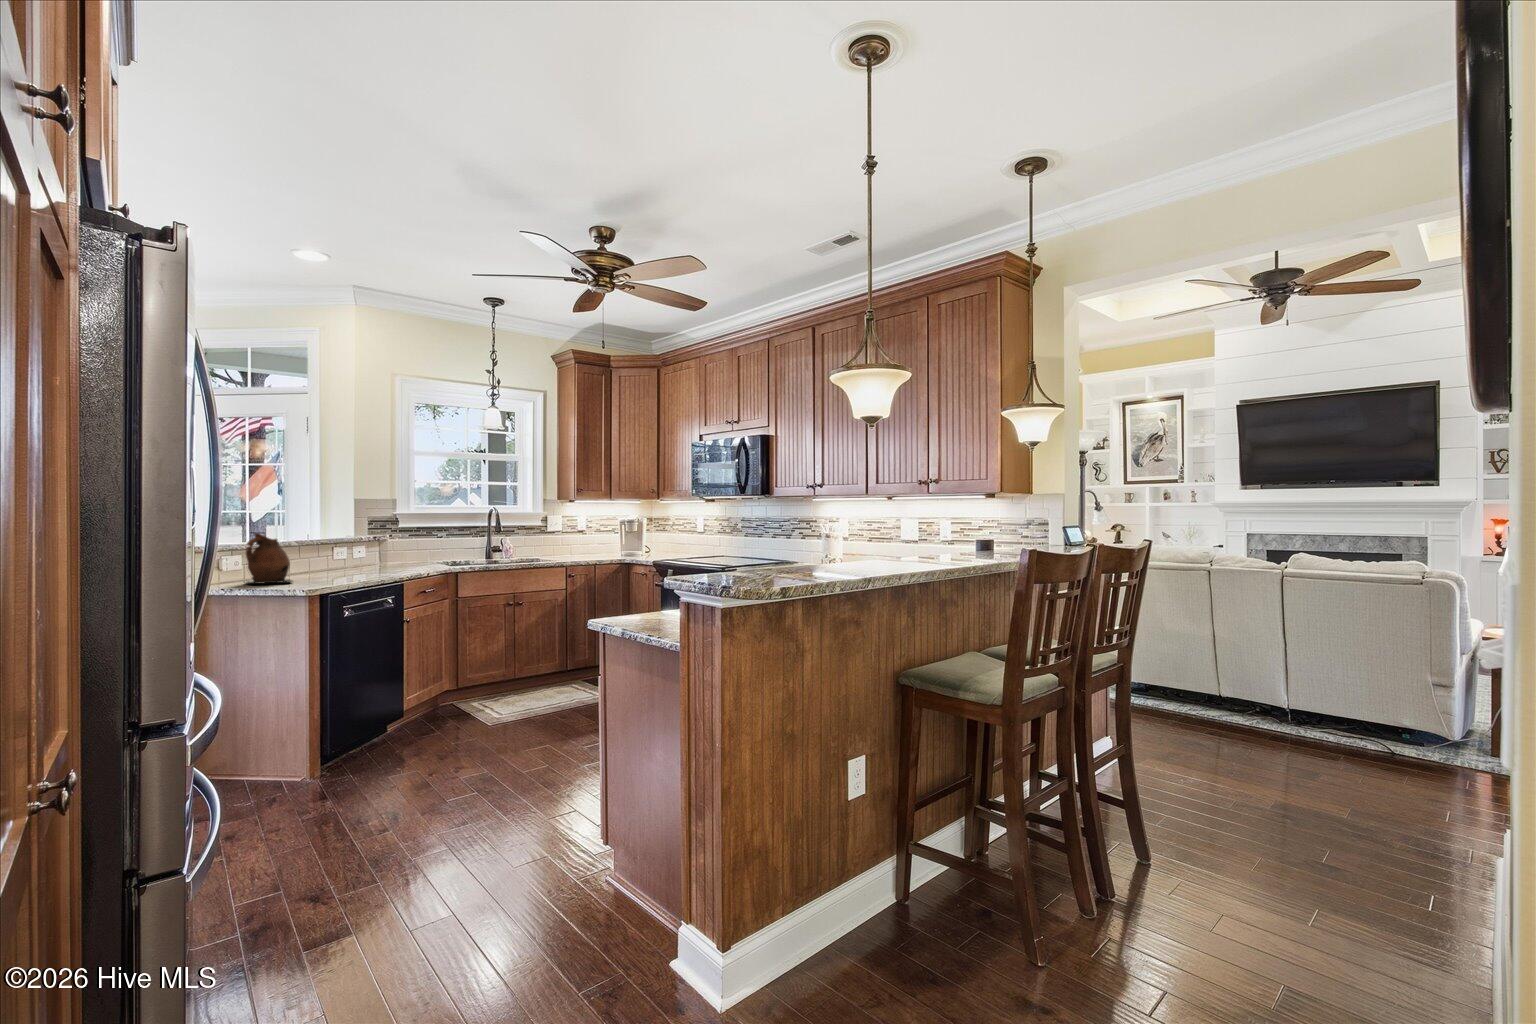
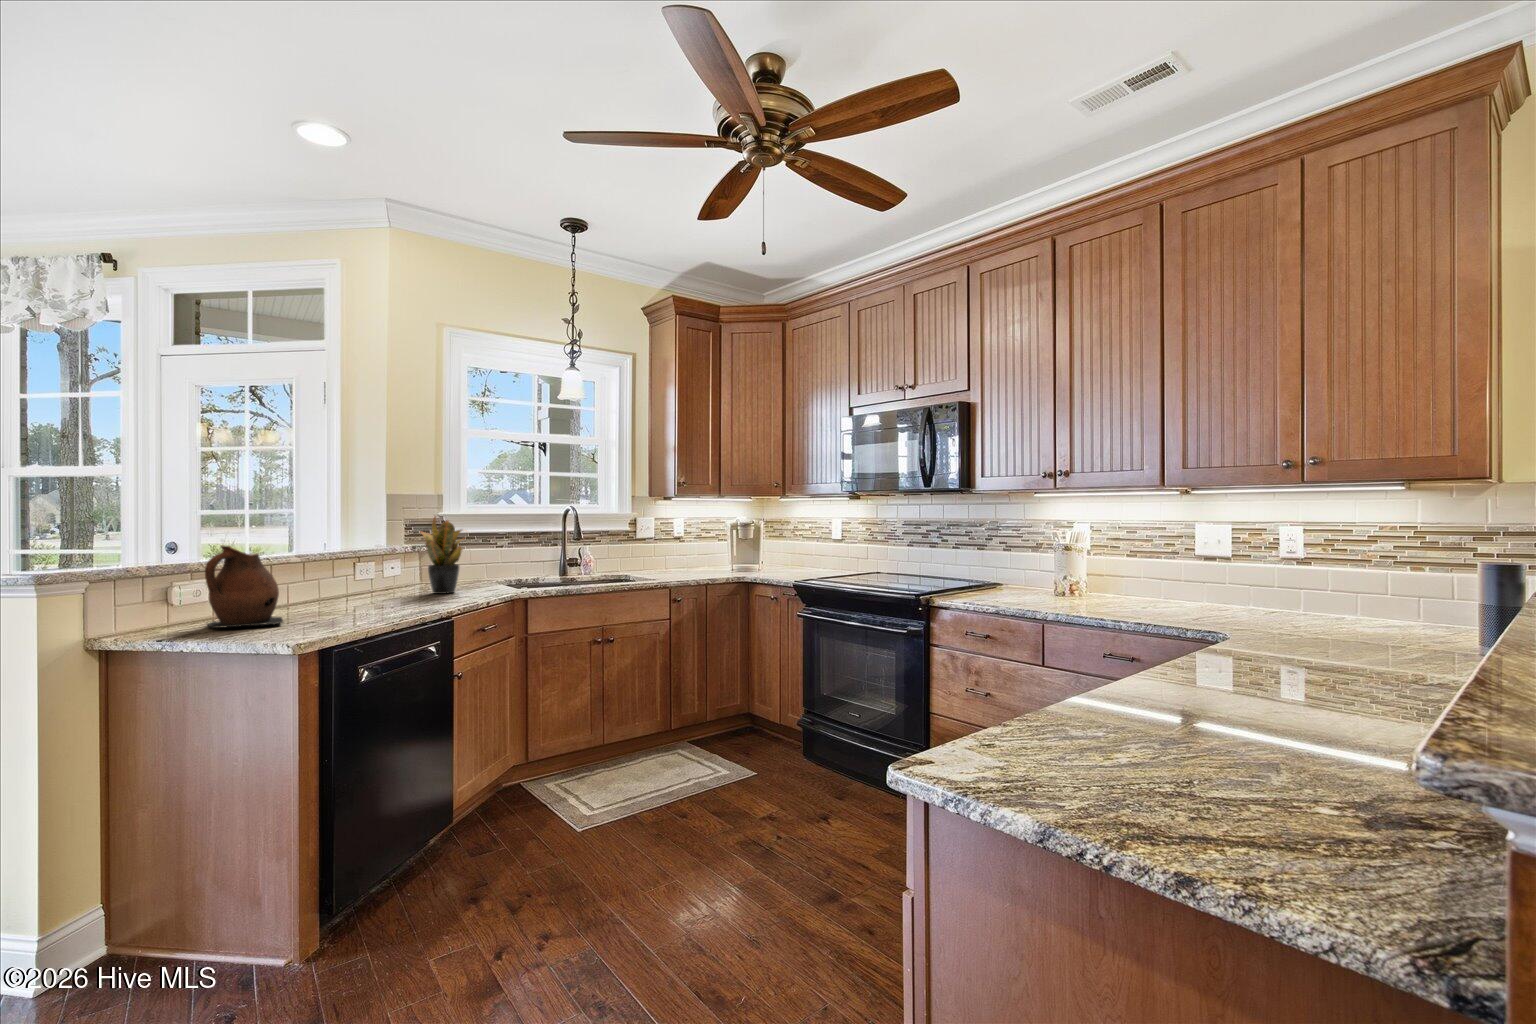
potted plant: none [375,512,418,569] -> present [421,517,463,594]

